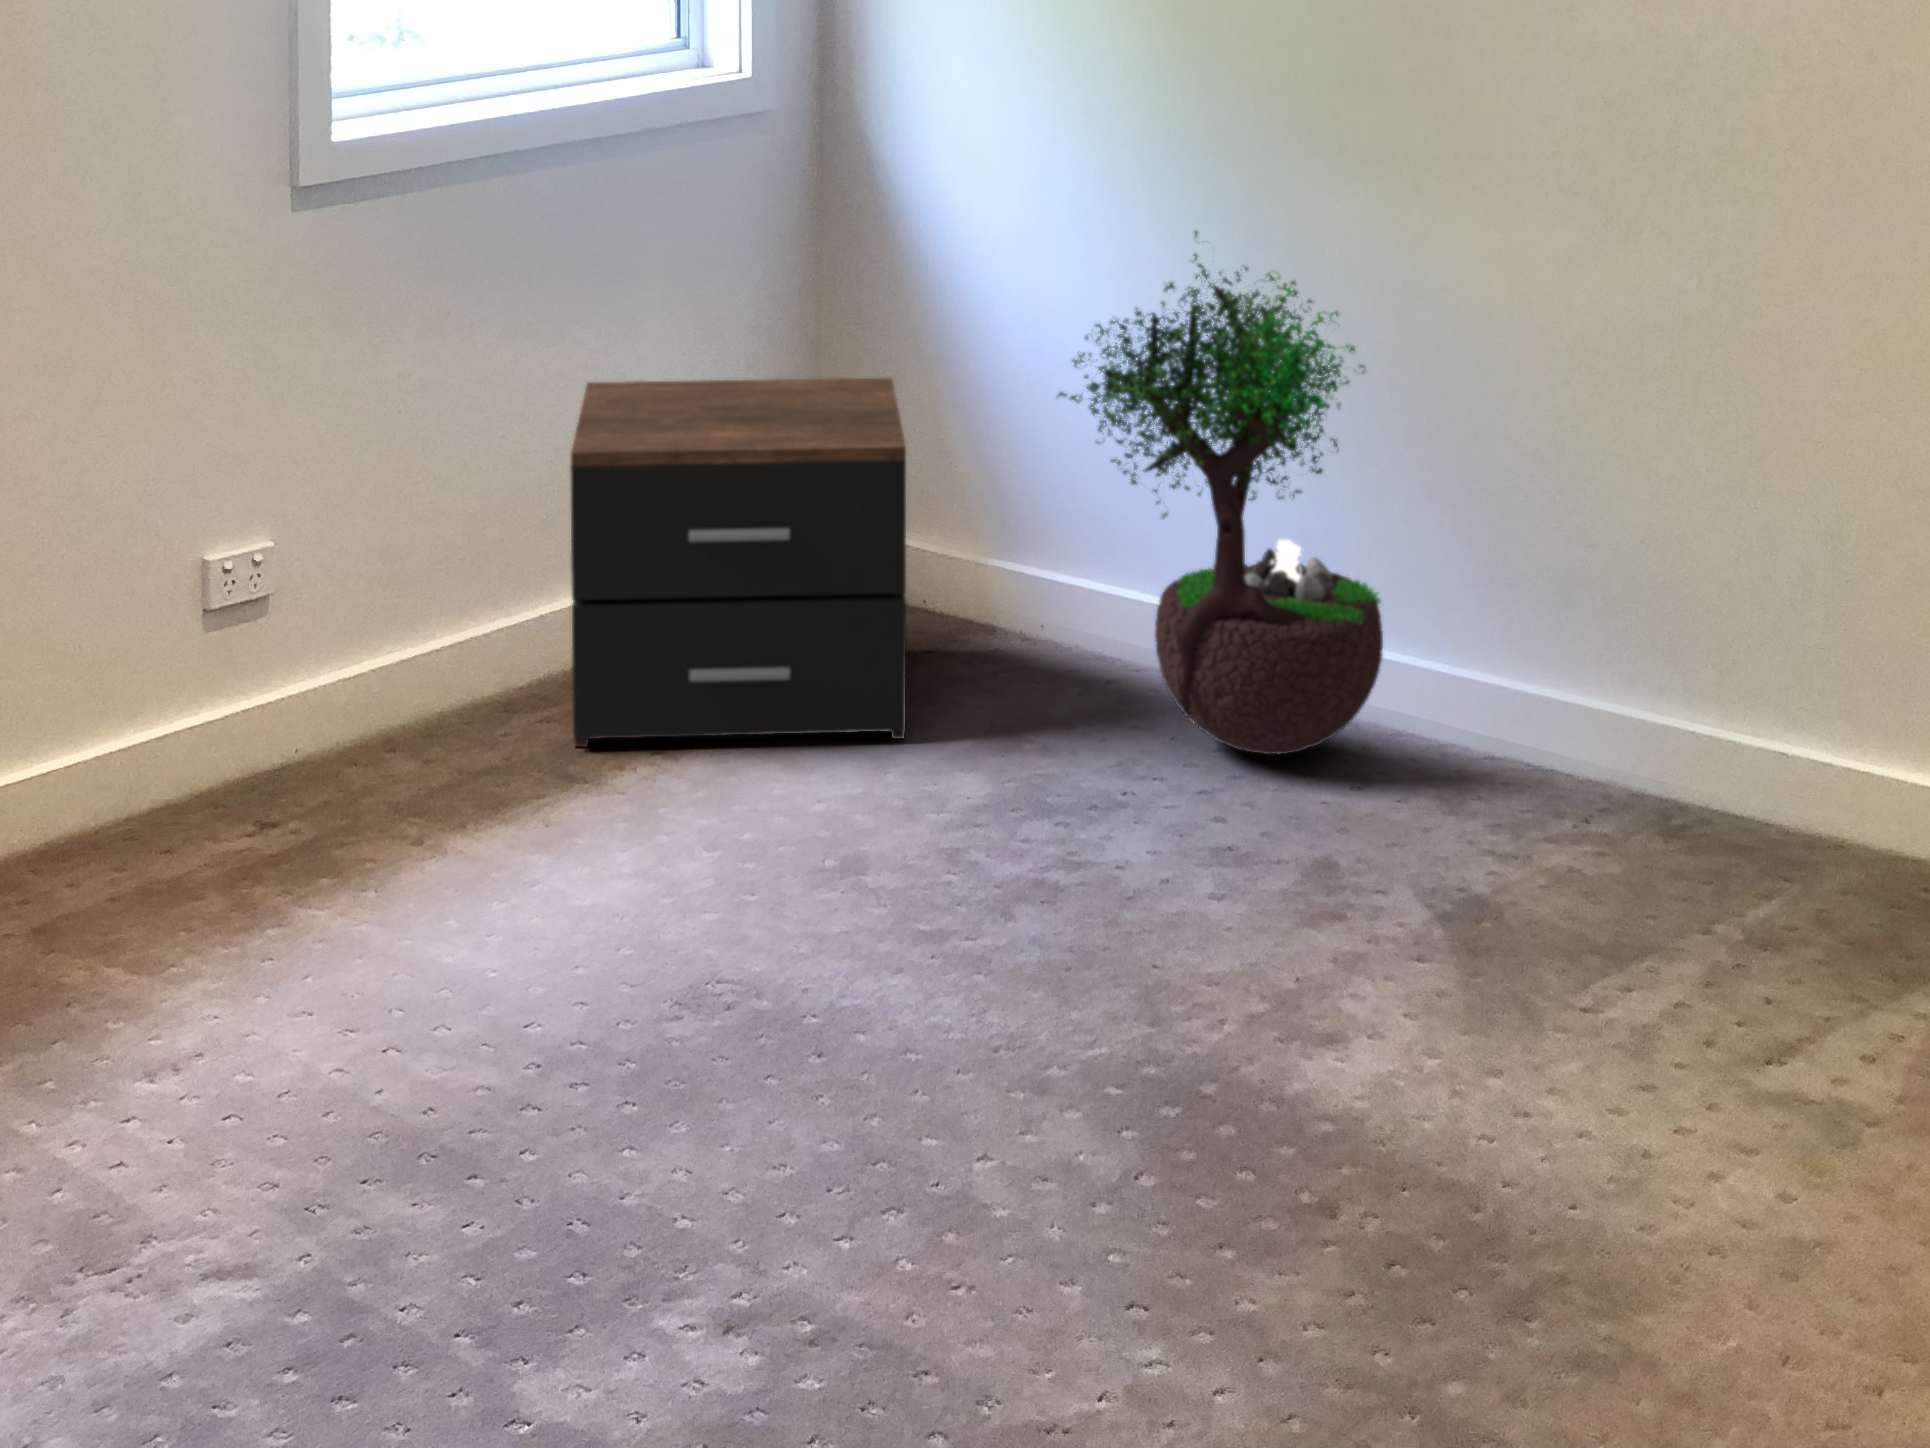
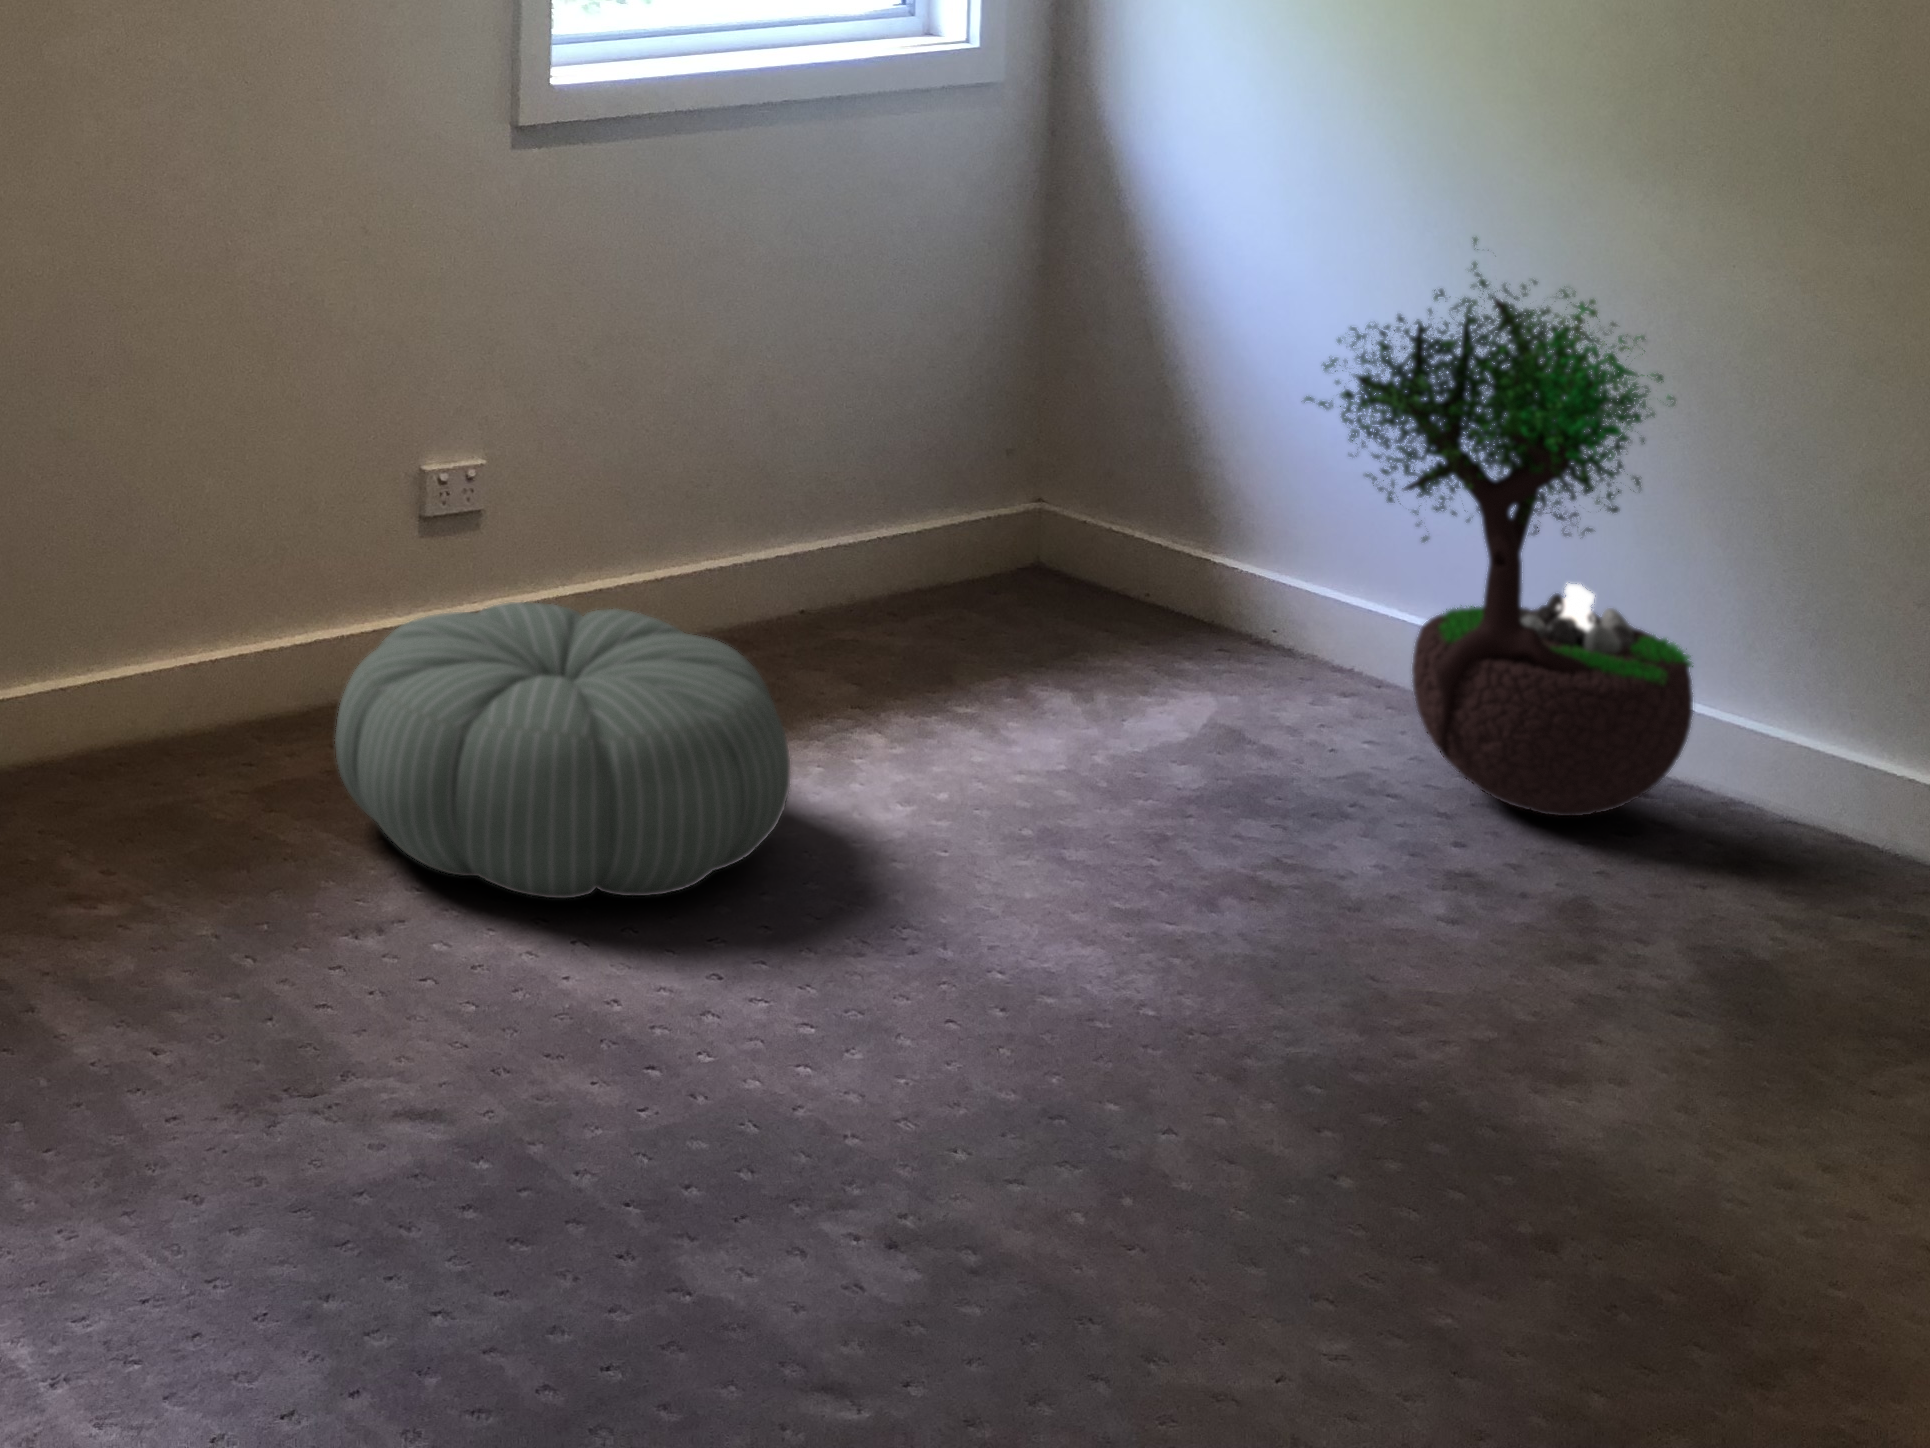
nightstand: present [571,378,906,747] -> none [768,347,1132,742]
pouf: none [122,680,602,1007] -> present [335,602,790,898]

